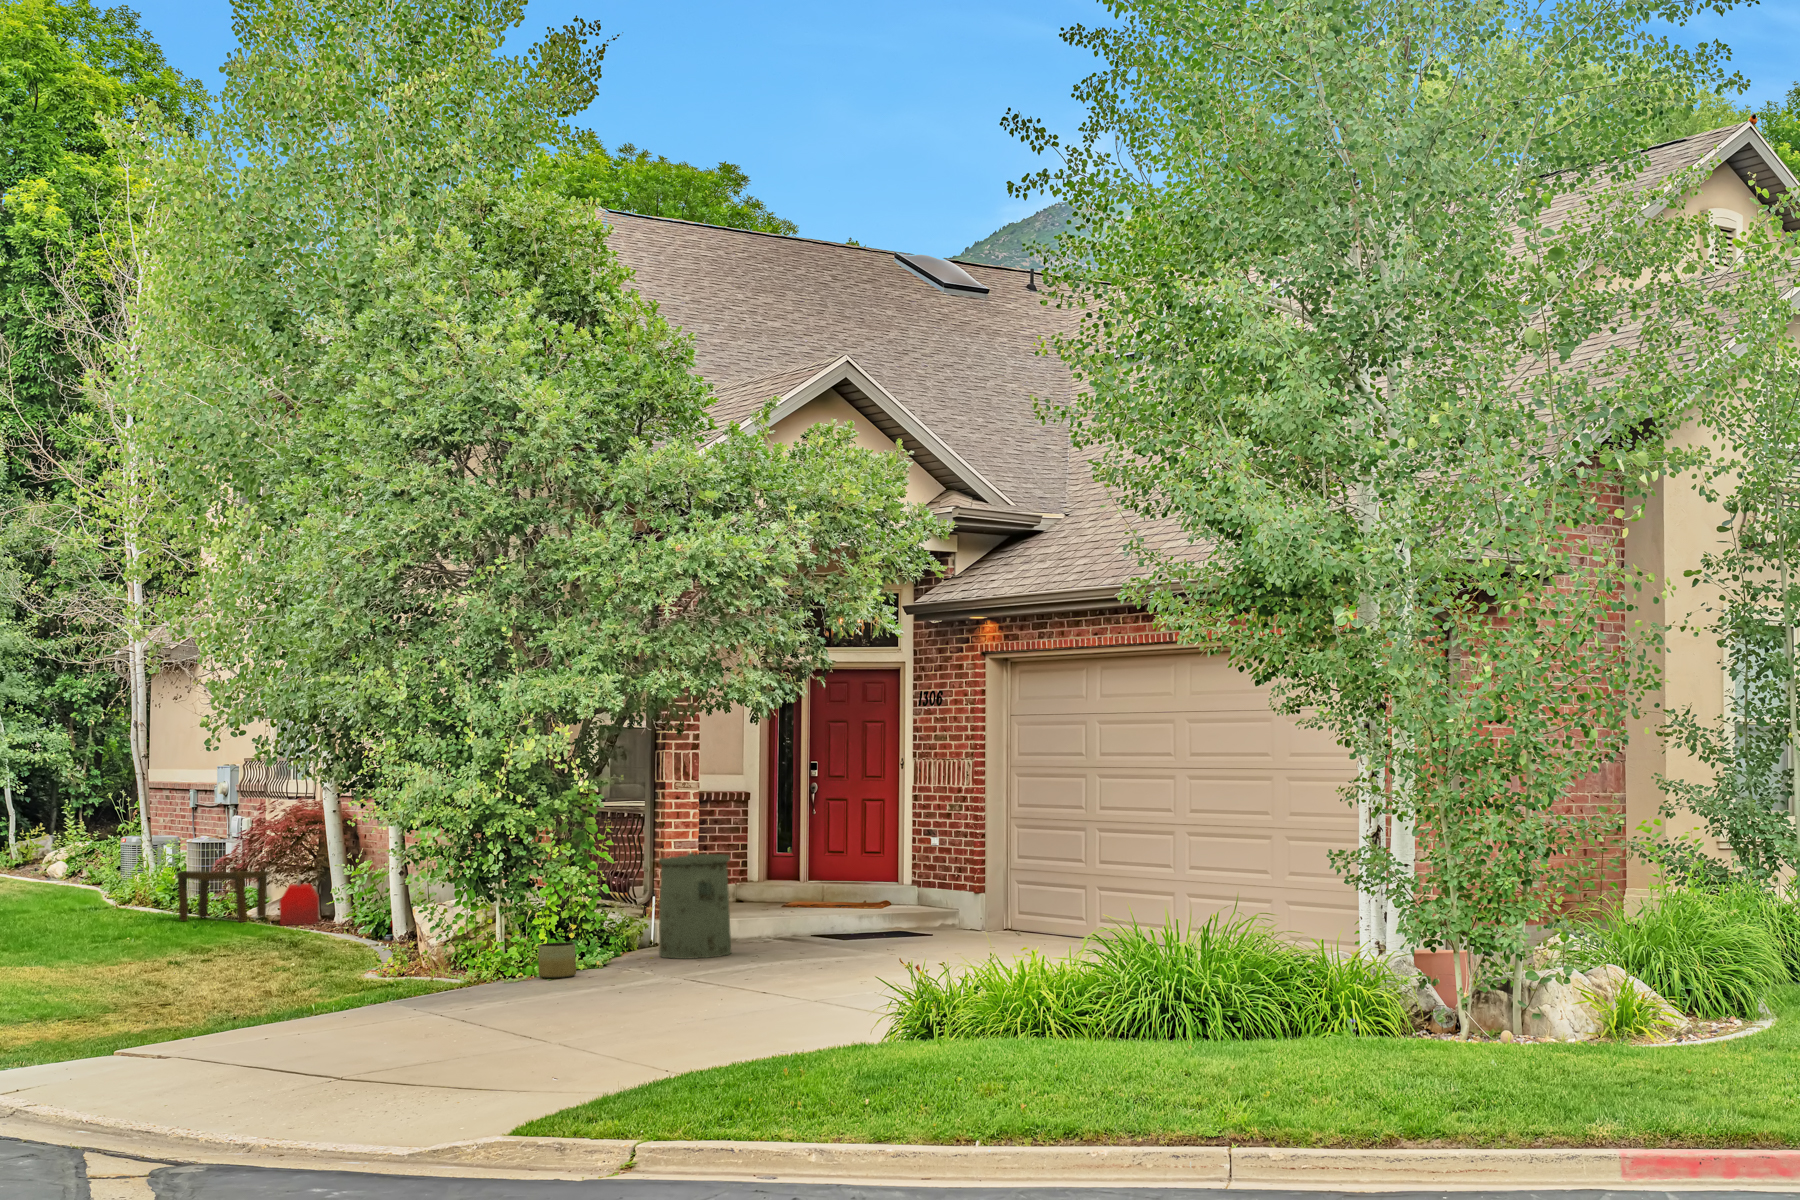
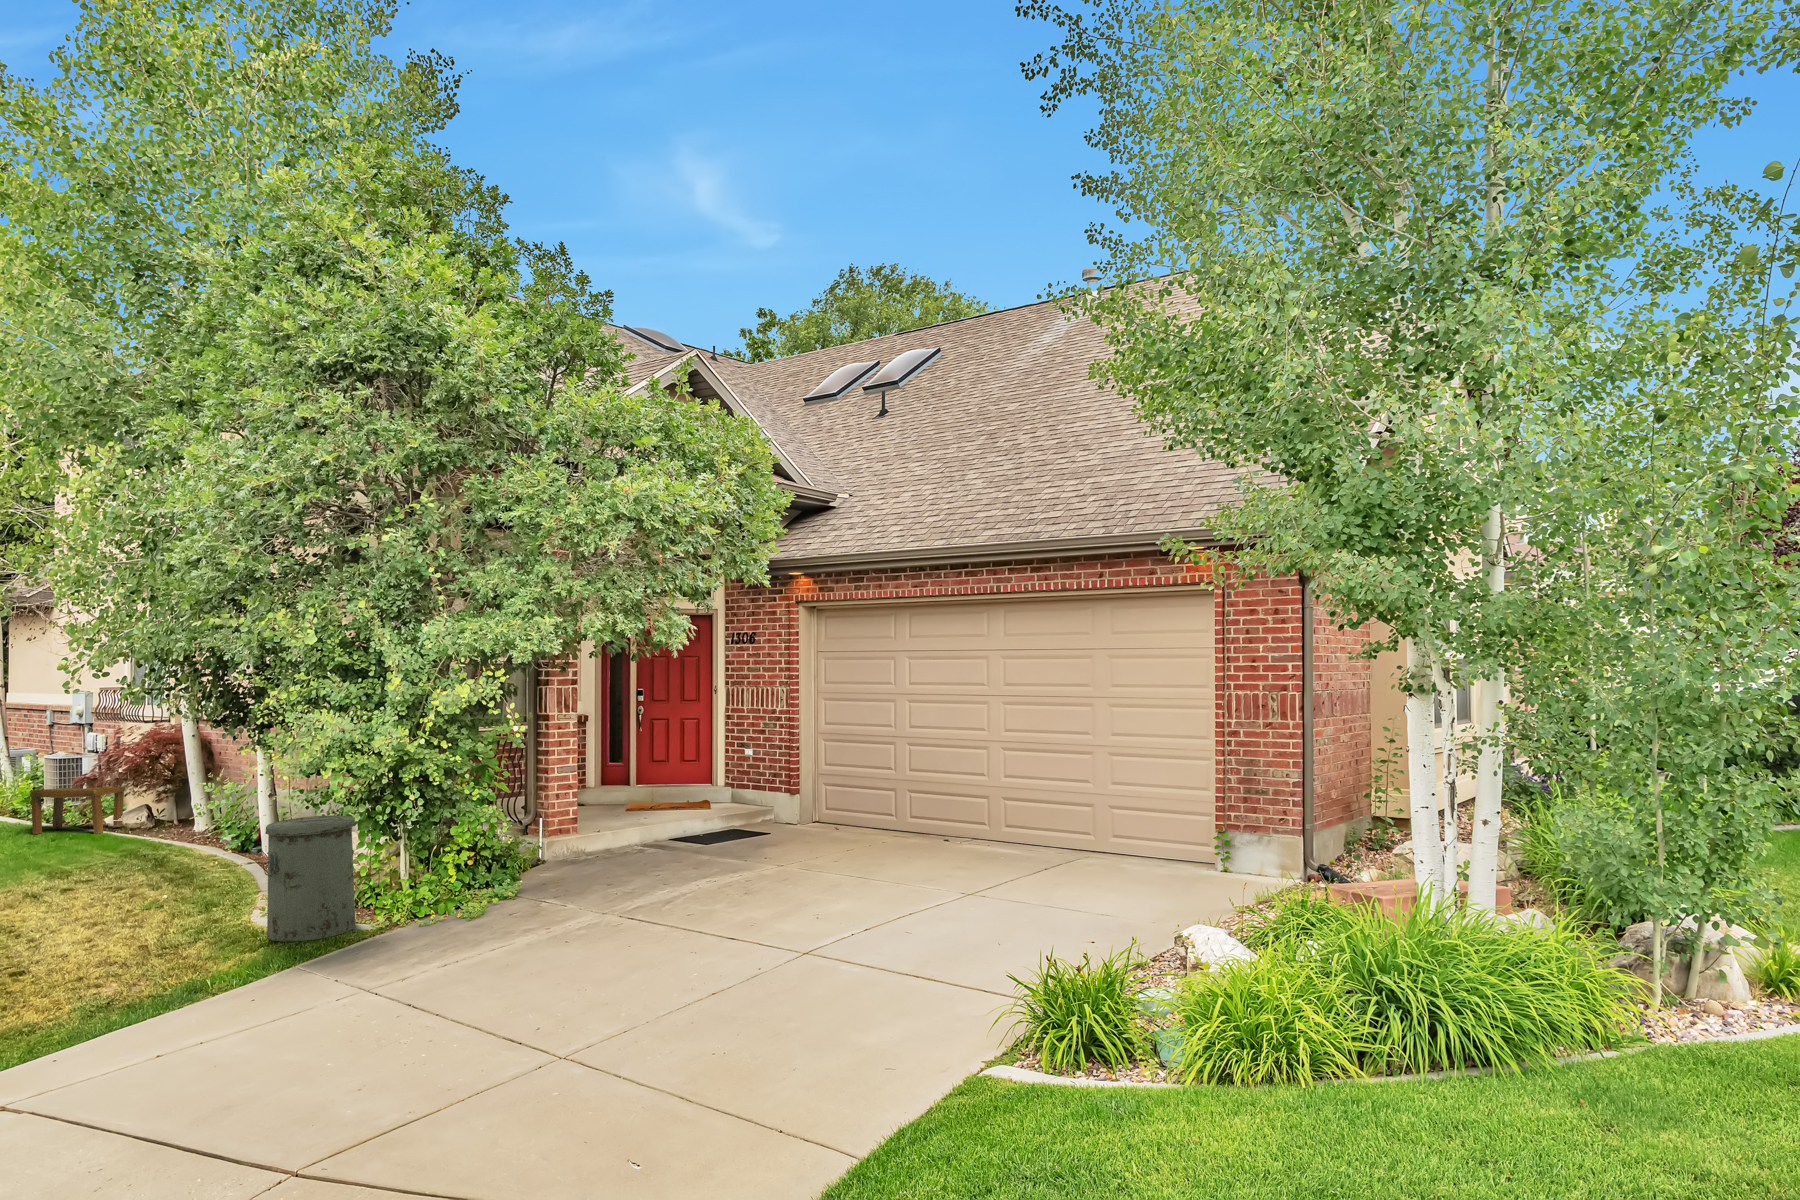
trash can: present [659,852,731,959] -> present [263,815,356,942]
toolbox: present [279,878,319,925] -> none [137,792,177,837]
planter: present [538,942,576,978] -> none [453,879,492,918]

